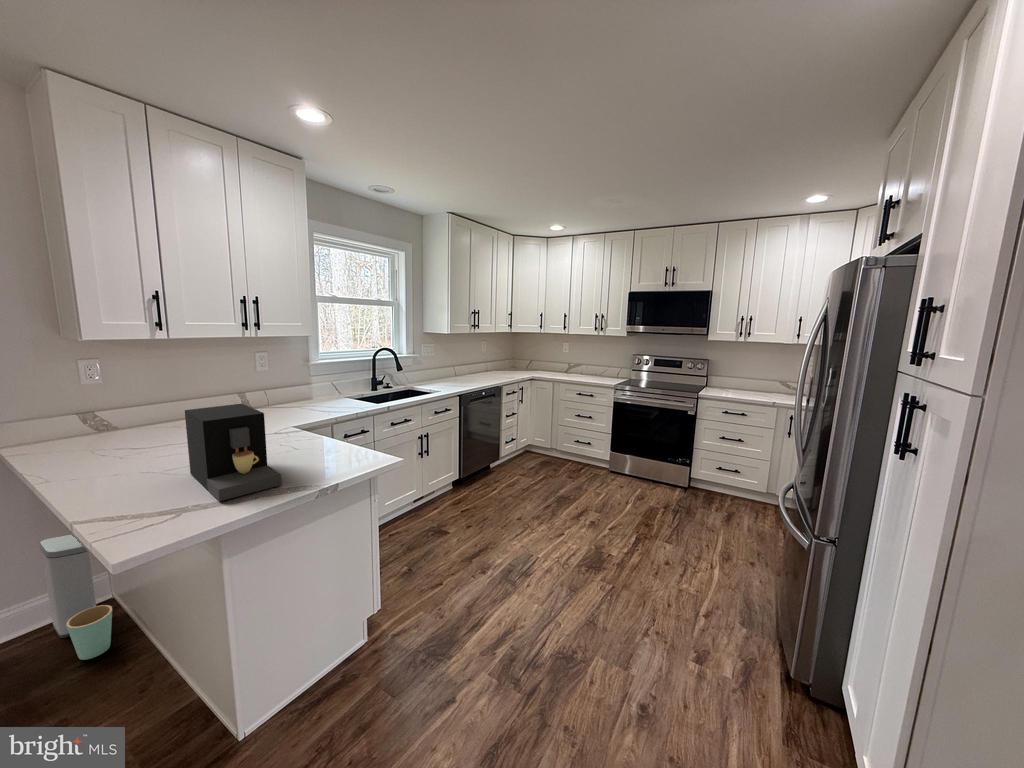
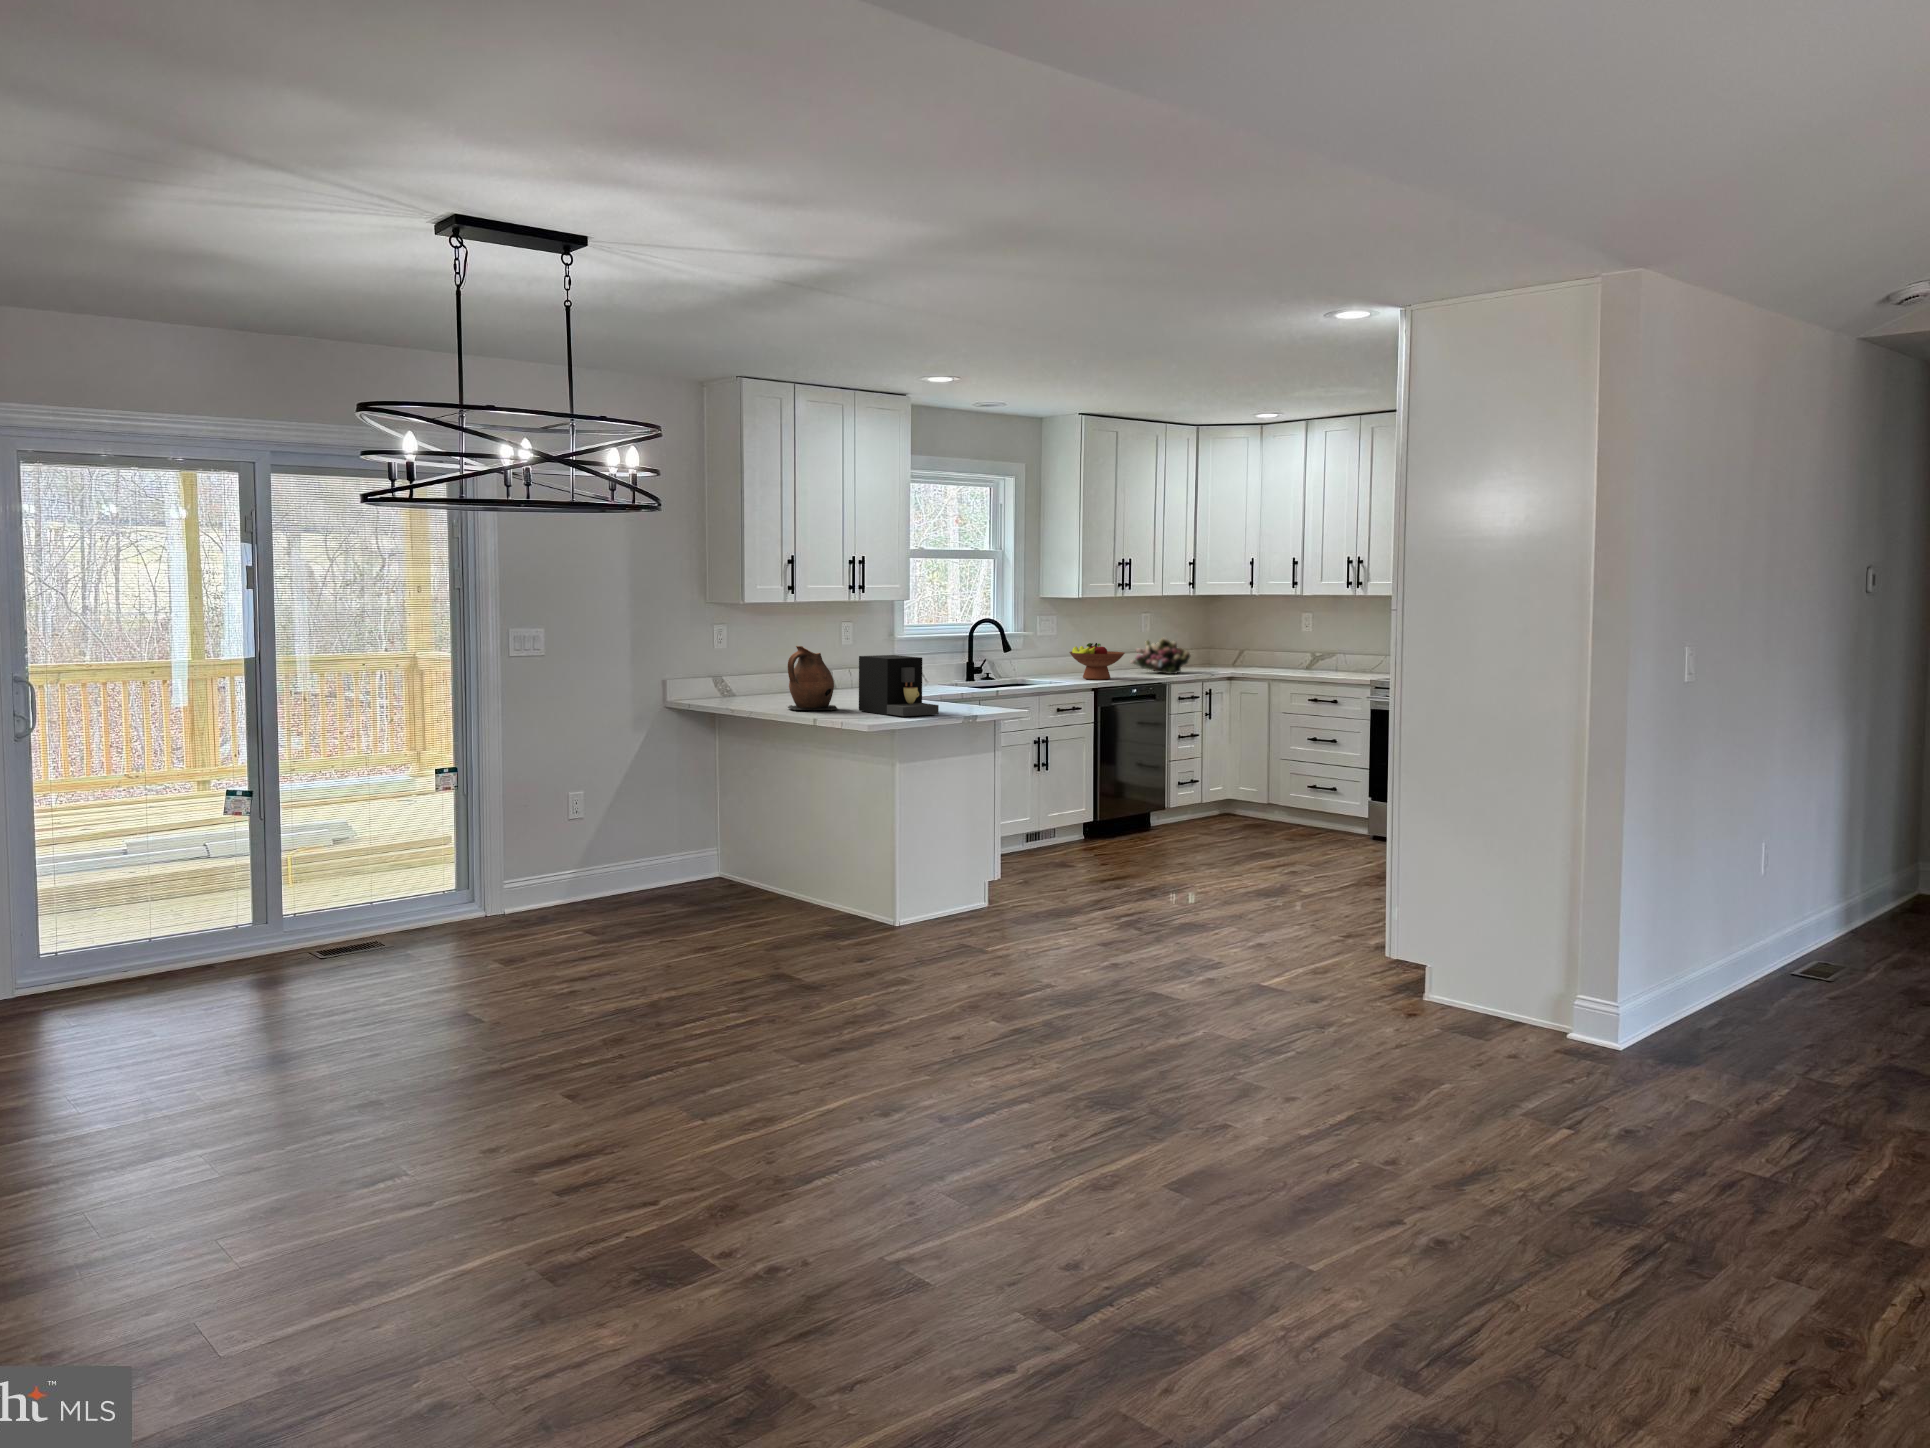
flower arrangement: none [477,356,512,378] -> present [1130,638,1190,674]
fruit bowl: none [442,363,477,386] -> present [1069,643,1125,680]
ceramic pitcher: none [79,397,181,480] -> present [788,646,837,711]
trash can: present [39,535,112,660] -> none [687,795,756,896]

